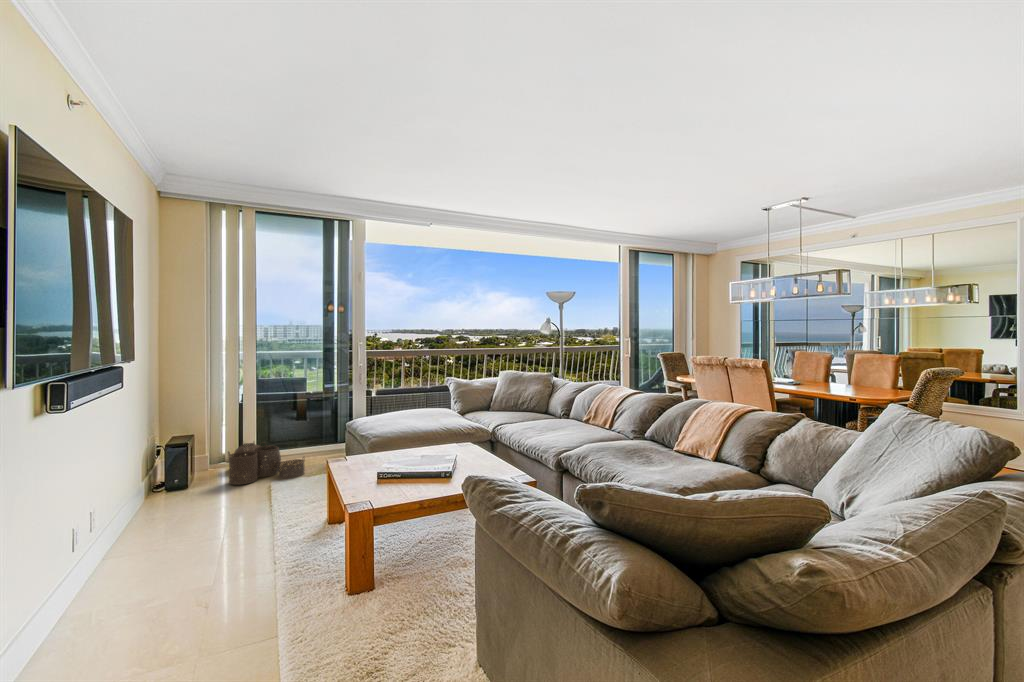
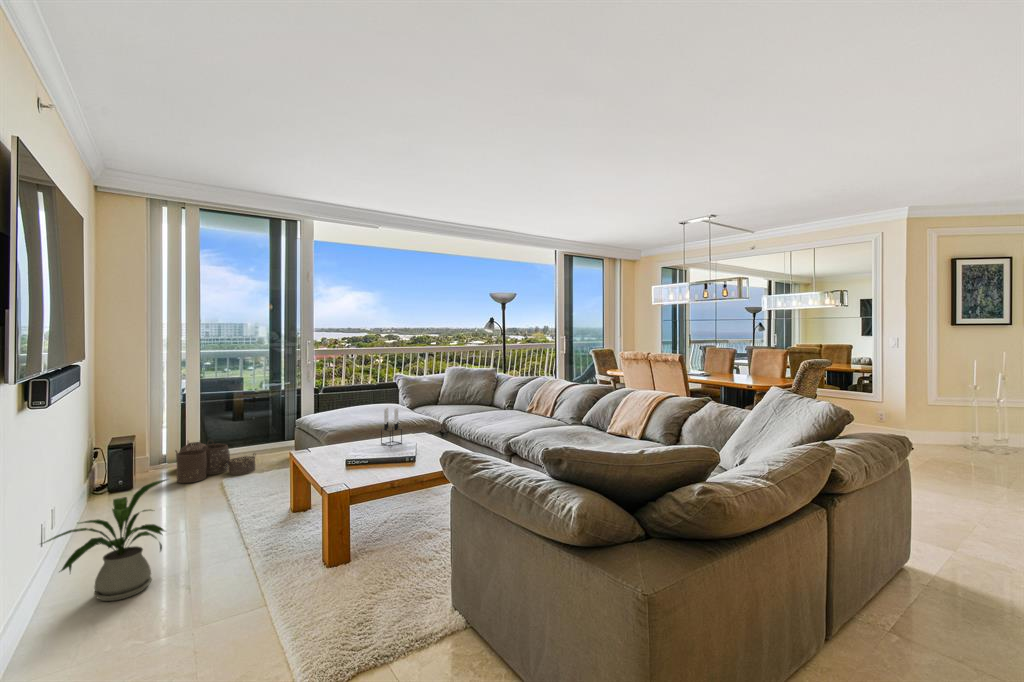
candle holder: none [423,415,444,458] -> present [381,407,402,446]
house plant: none [65,489,199,614] -> present [44,480,166,601]

